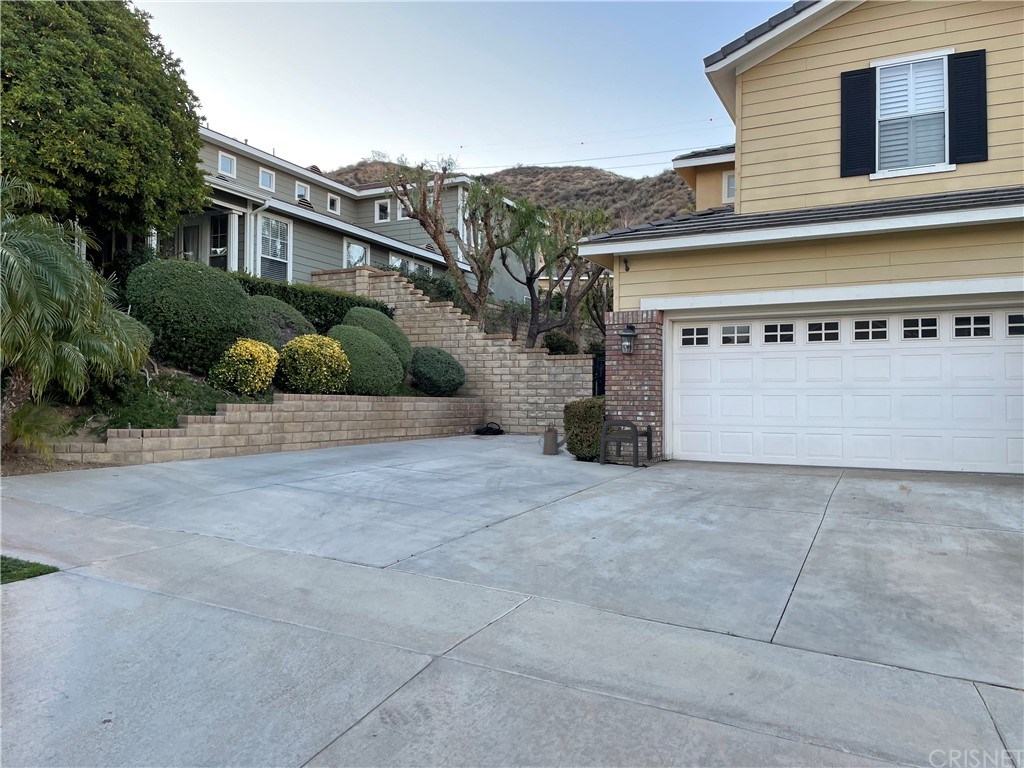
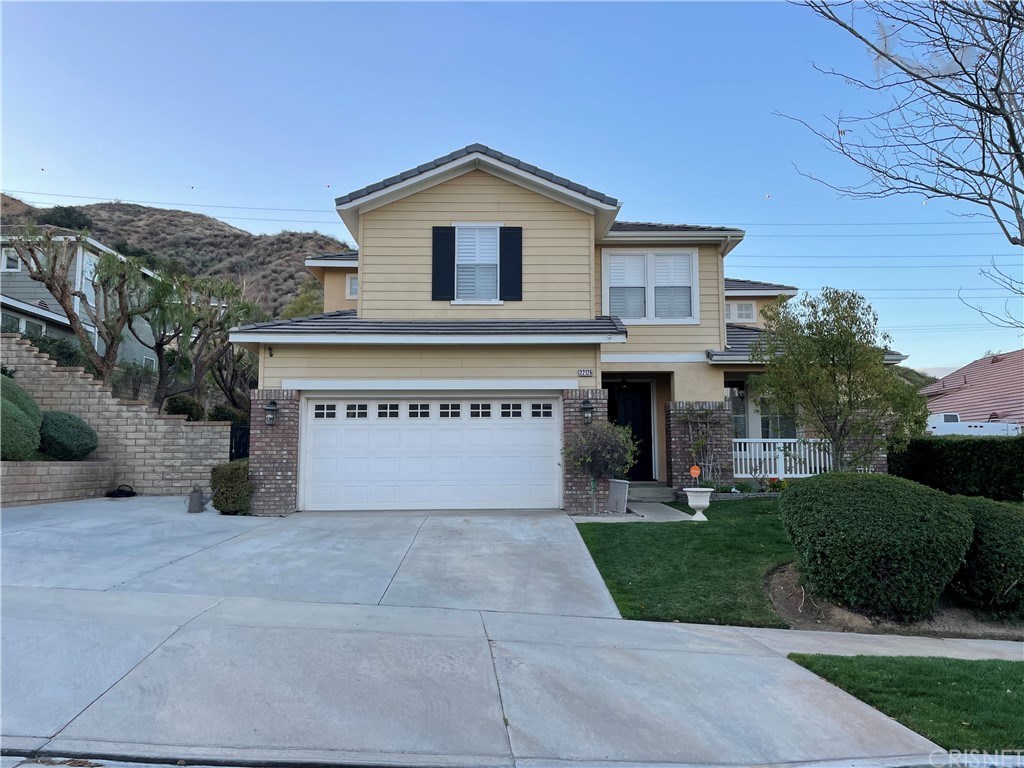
bench: present [600,419,652,467] -> none [244,475,289,519]

